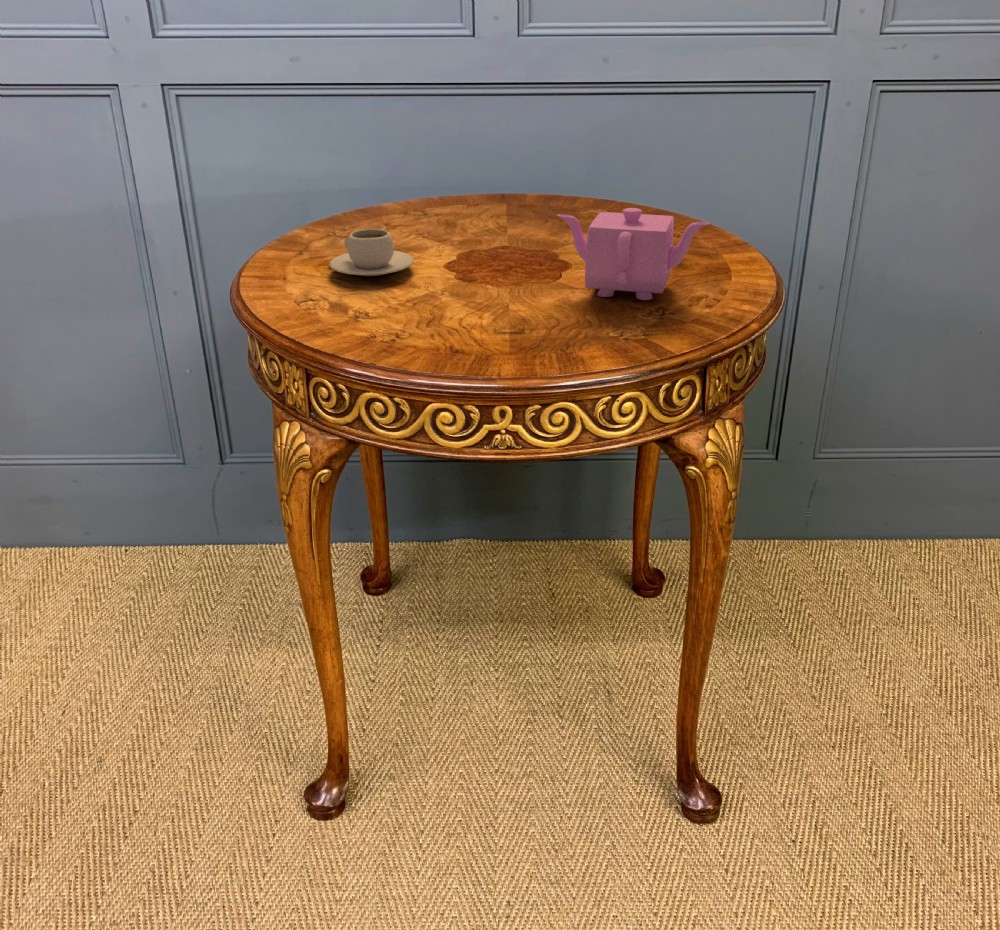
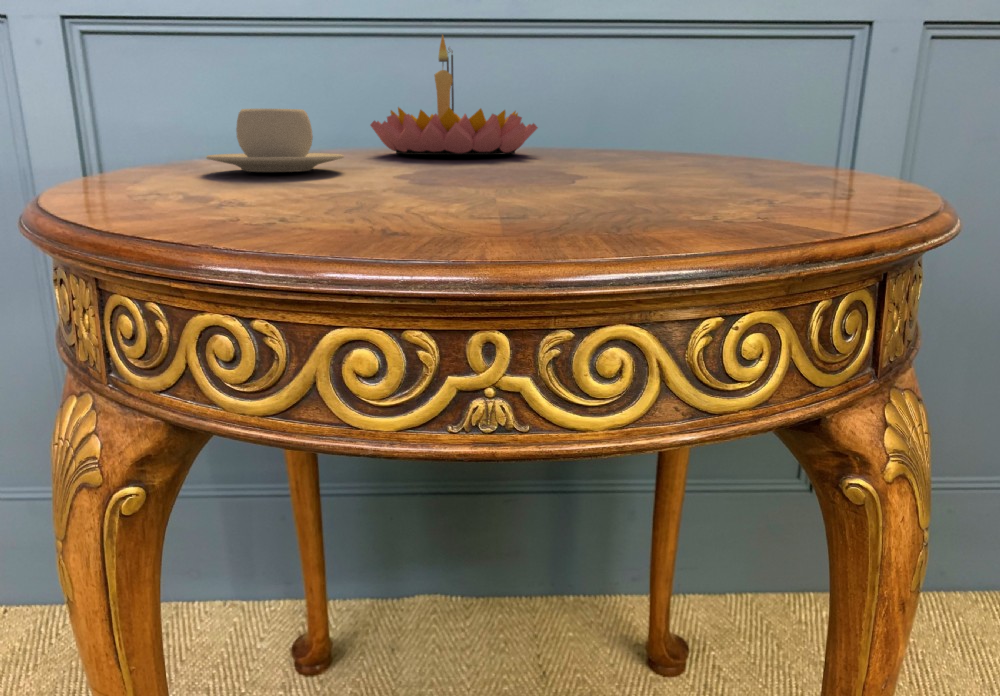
candle holder: none [422,141,543,235] -> present [370,35,538,155]
teapot: present [557,208,710,300] -> none [575,39,841,186]

